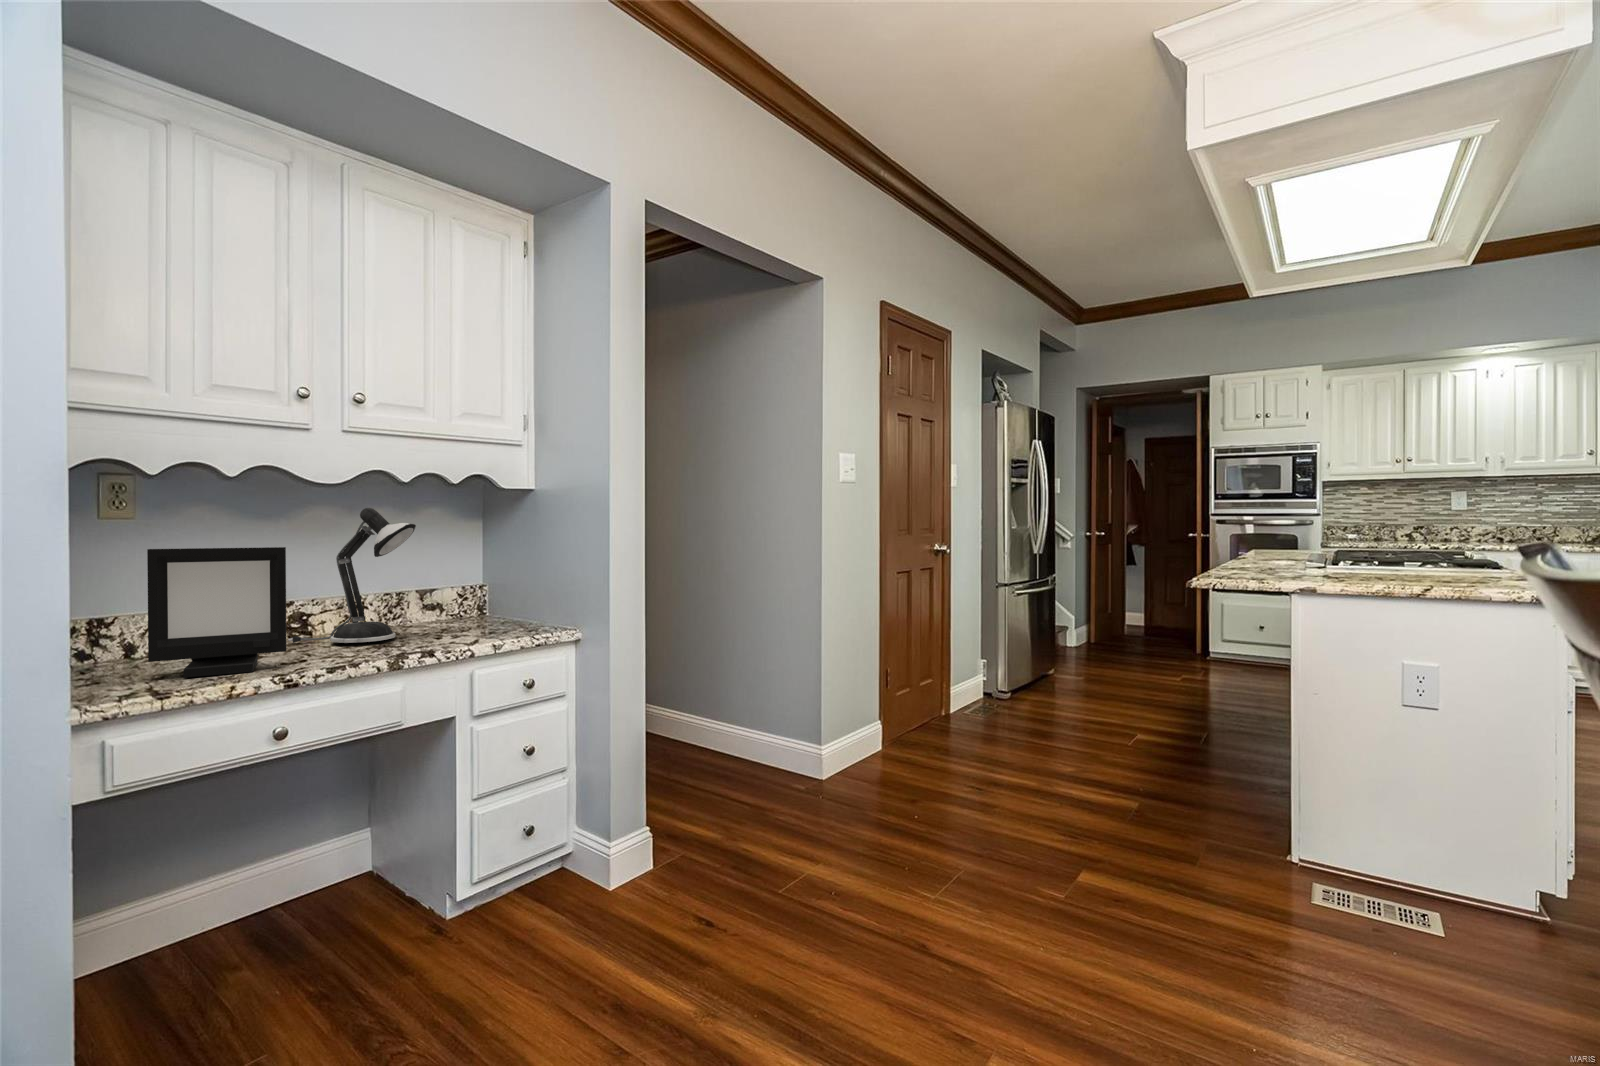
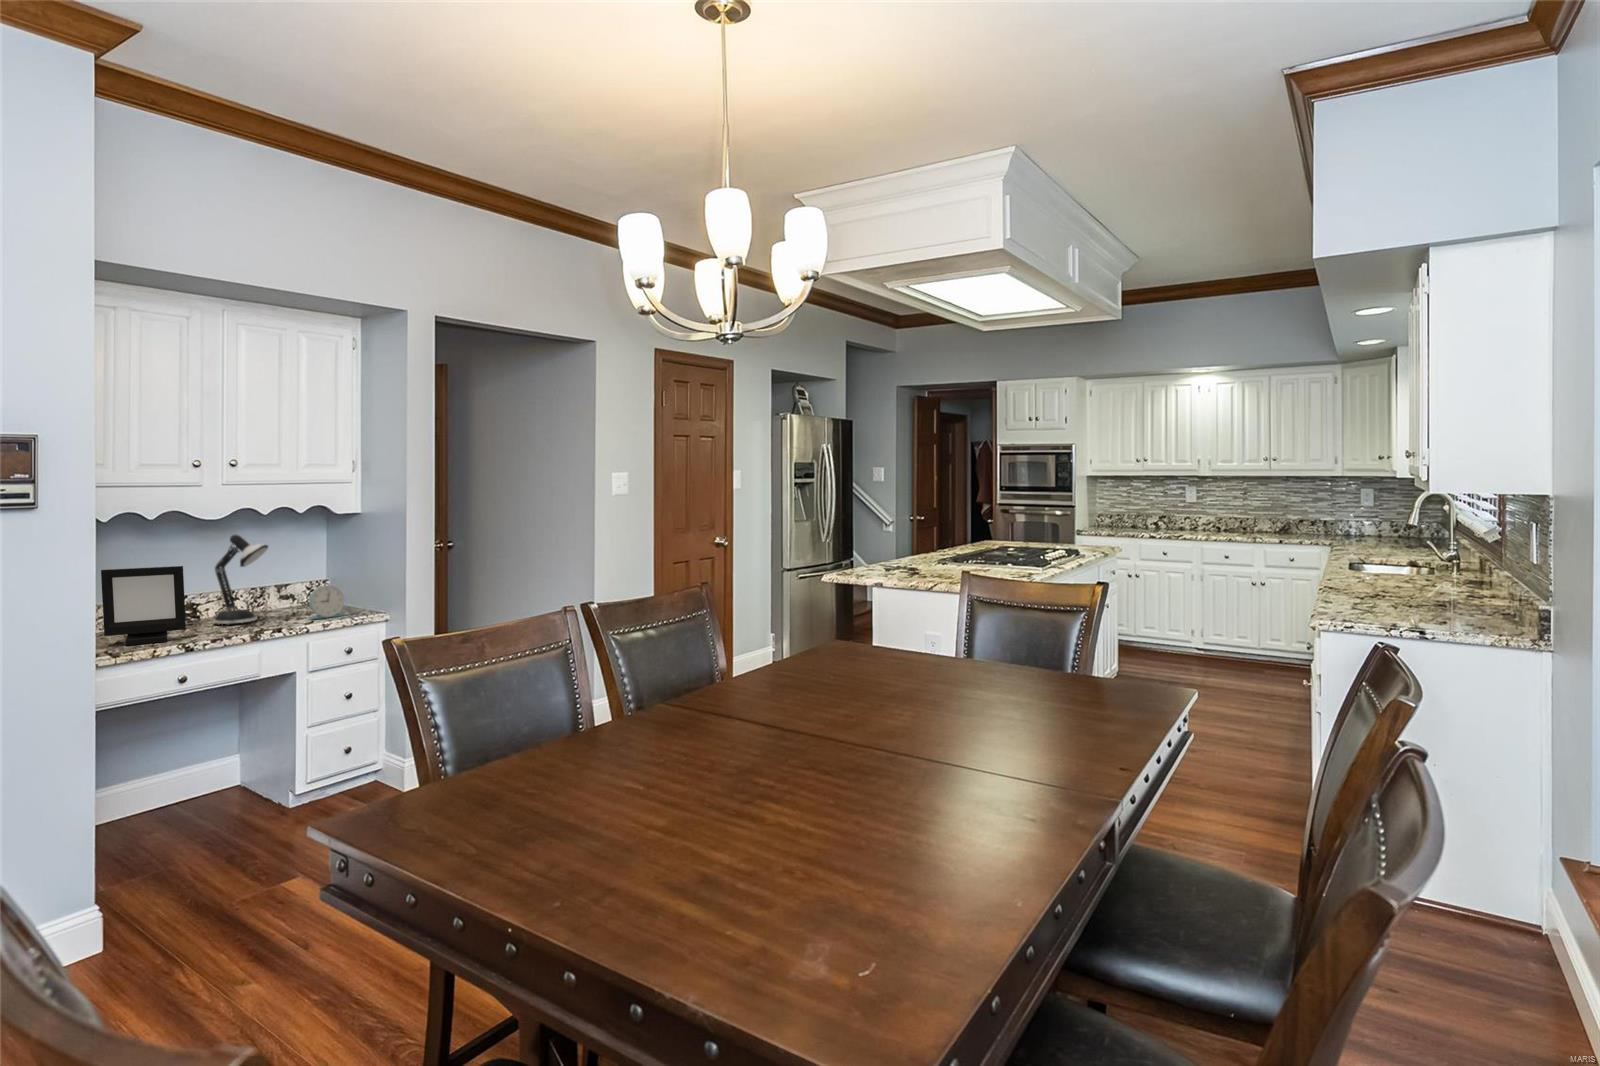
alarm clock: none [471,587,521,637] -> present [309,585,344,619]

